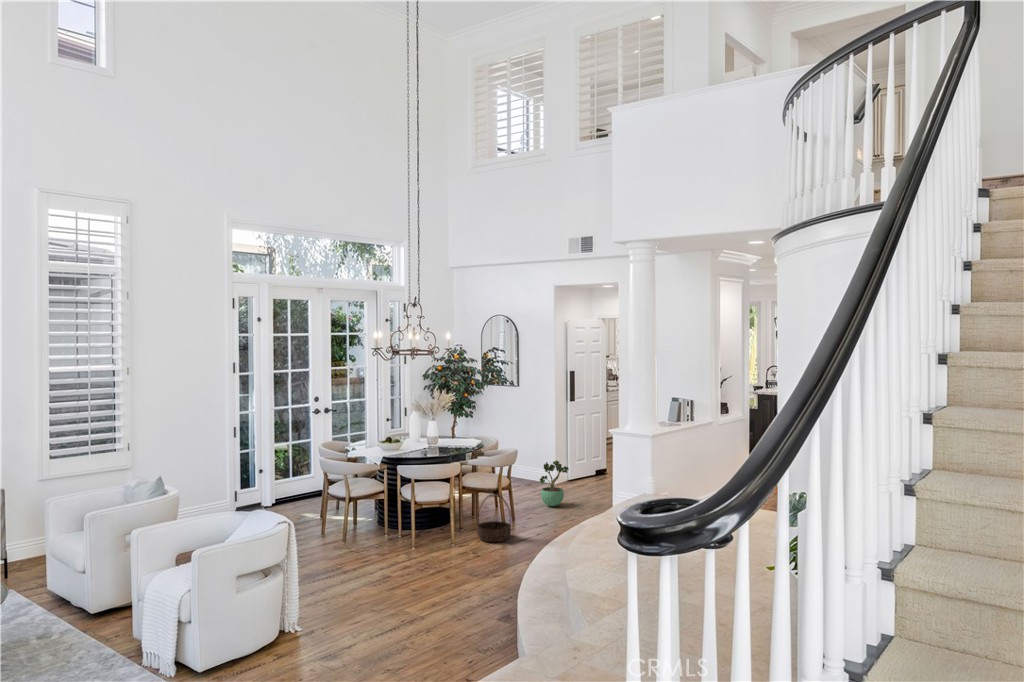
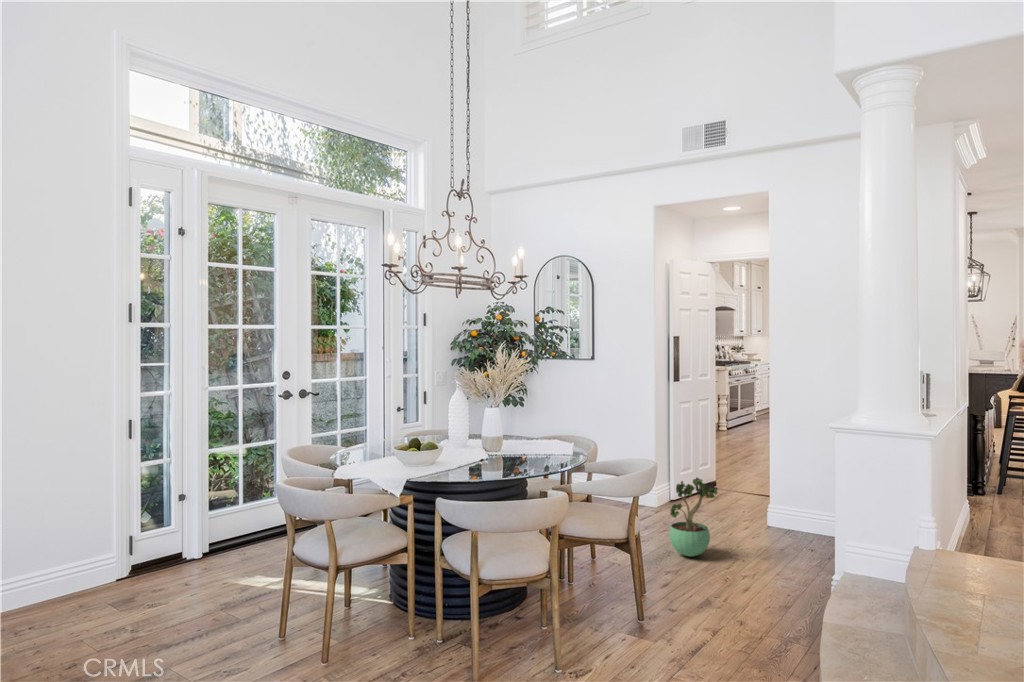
basket: present [477,494,511,542] -> none [602,557,672,660]

